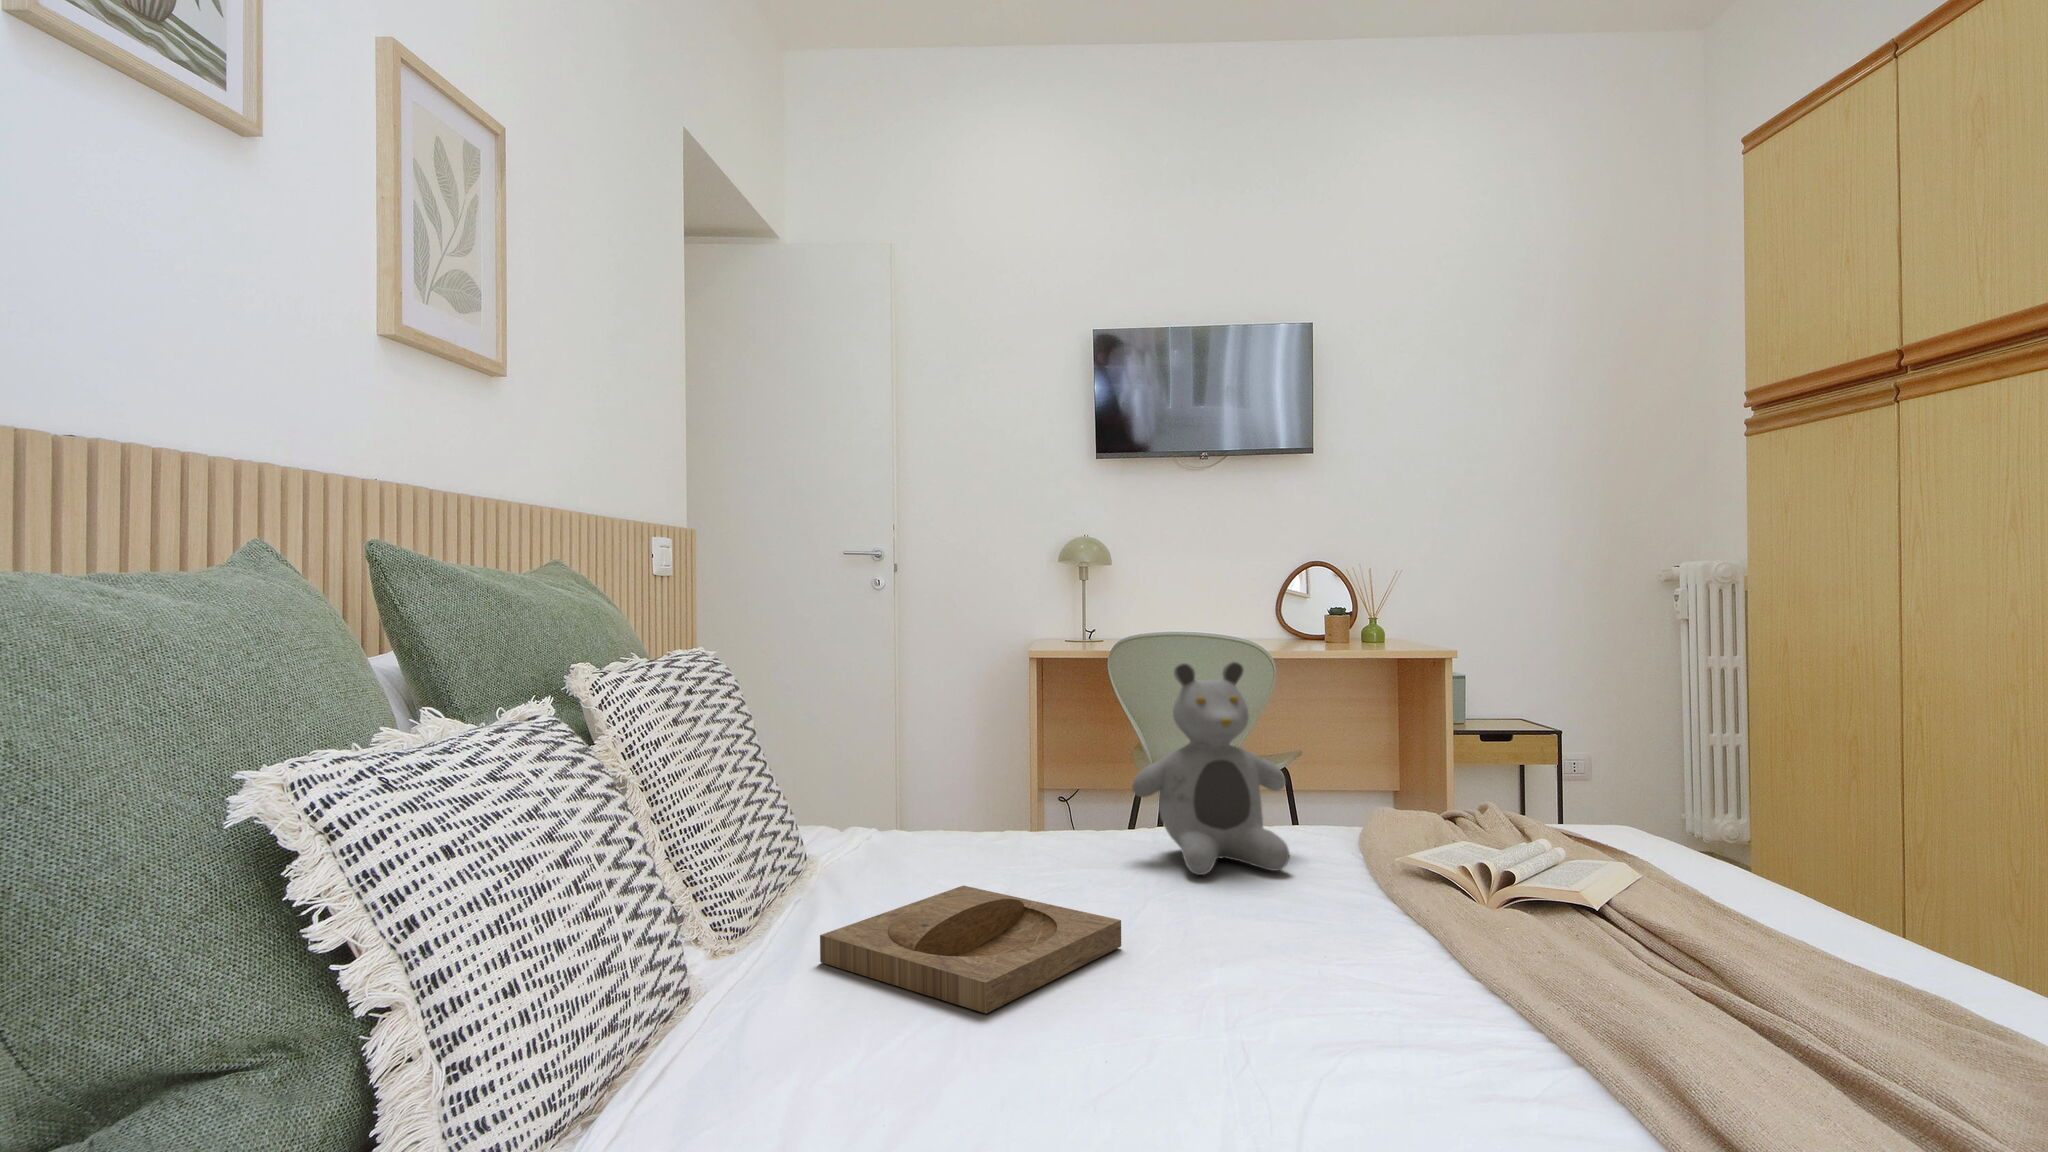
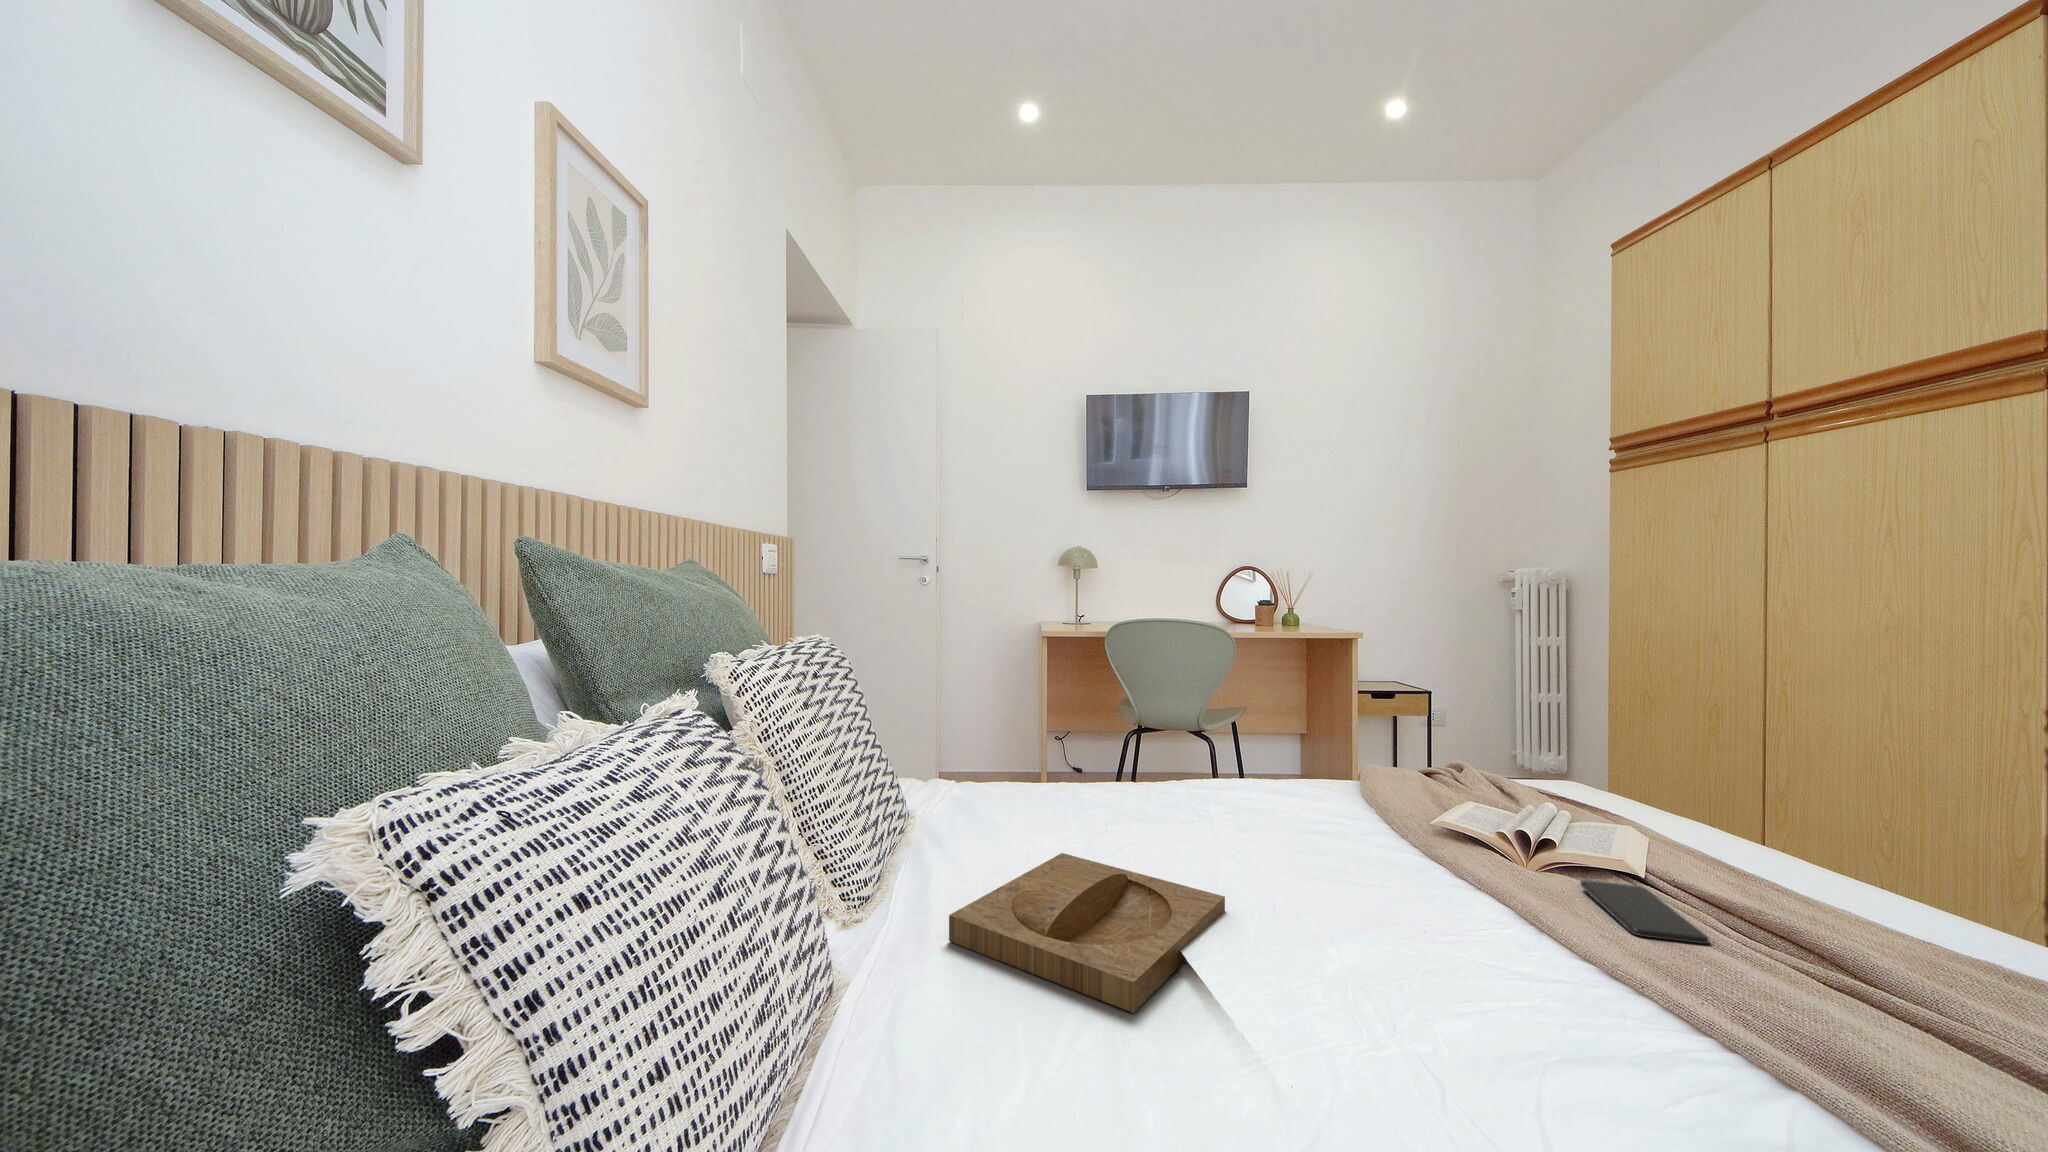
teddy bear: present [1132,661,1289,875] -> none [1185,650,1328,836]
smartphone: none [1534,909,1627,960] -> present [1580,880,1709,944]

